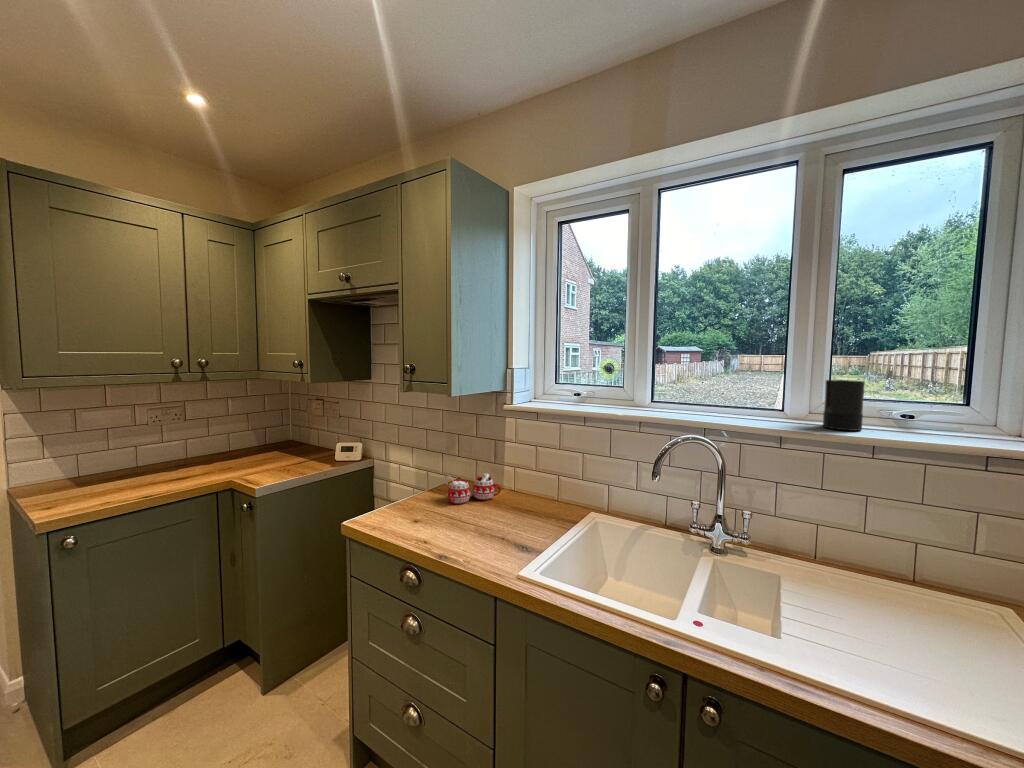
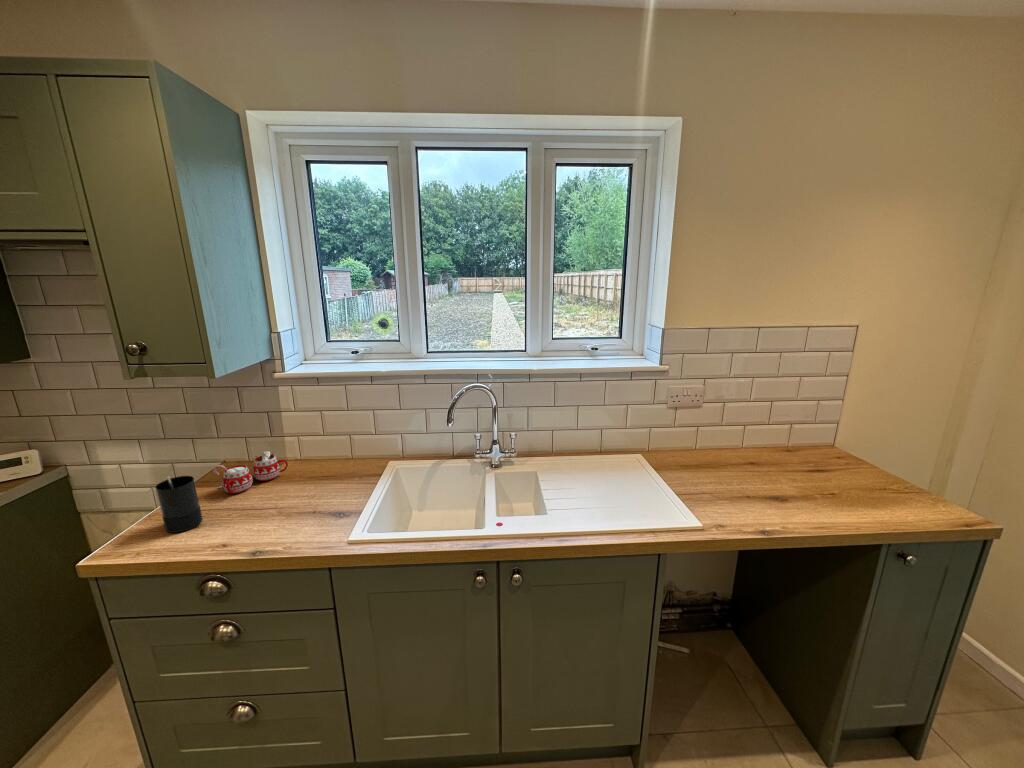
candle: present [823,378,865,430] -> present [156,475,203,533]

